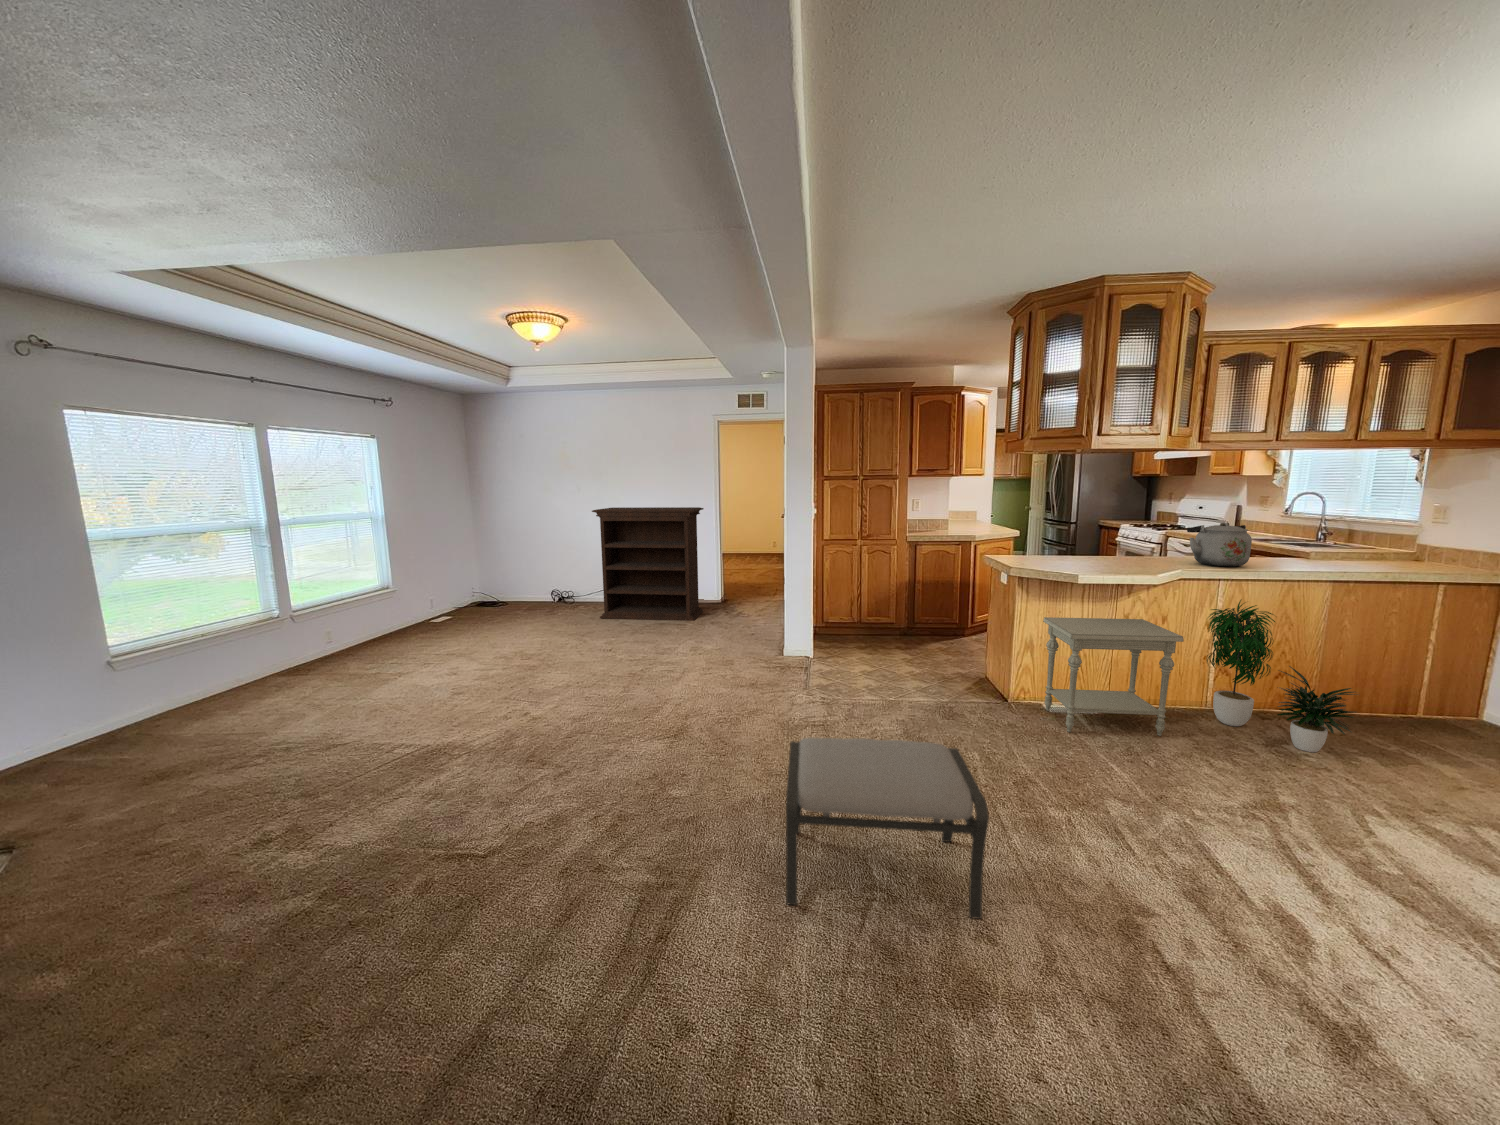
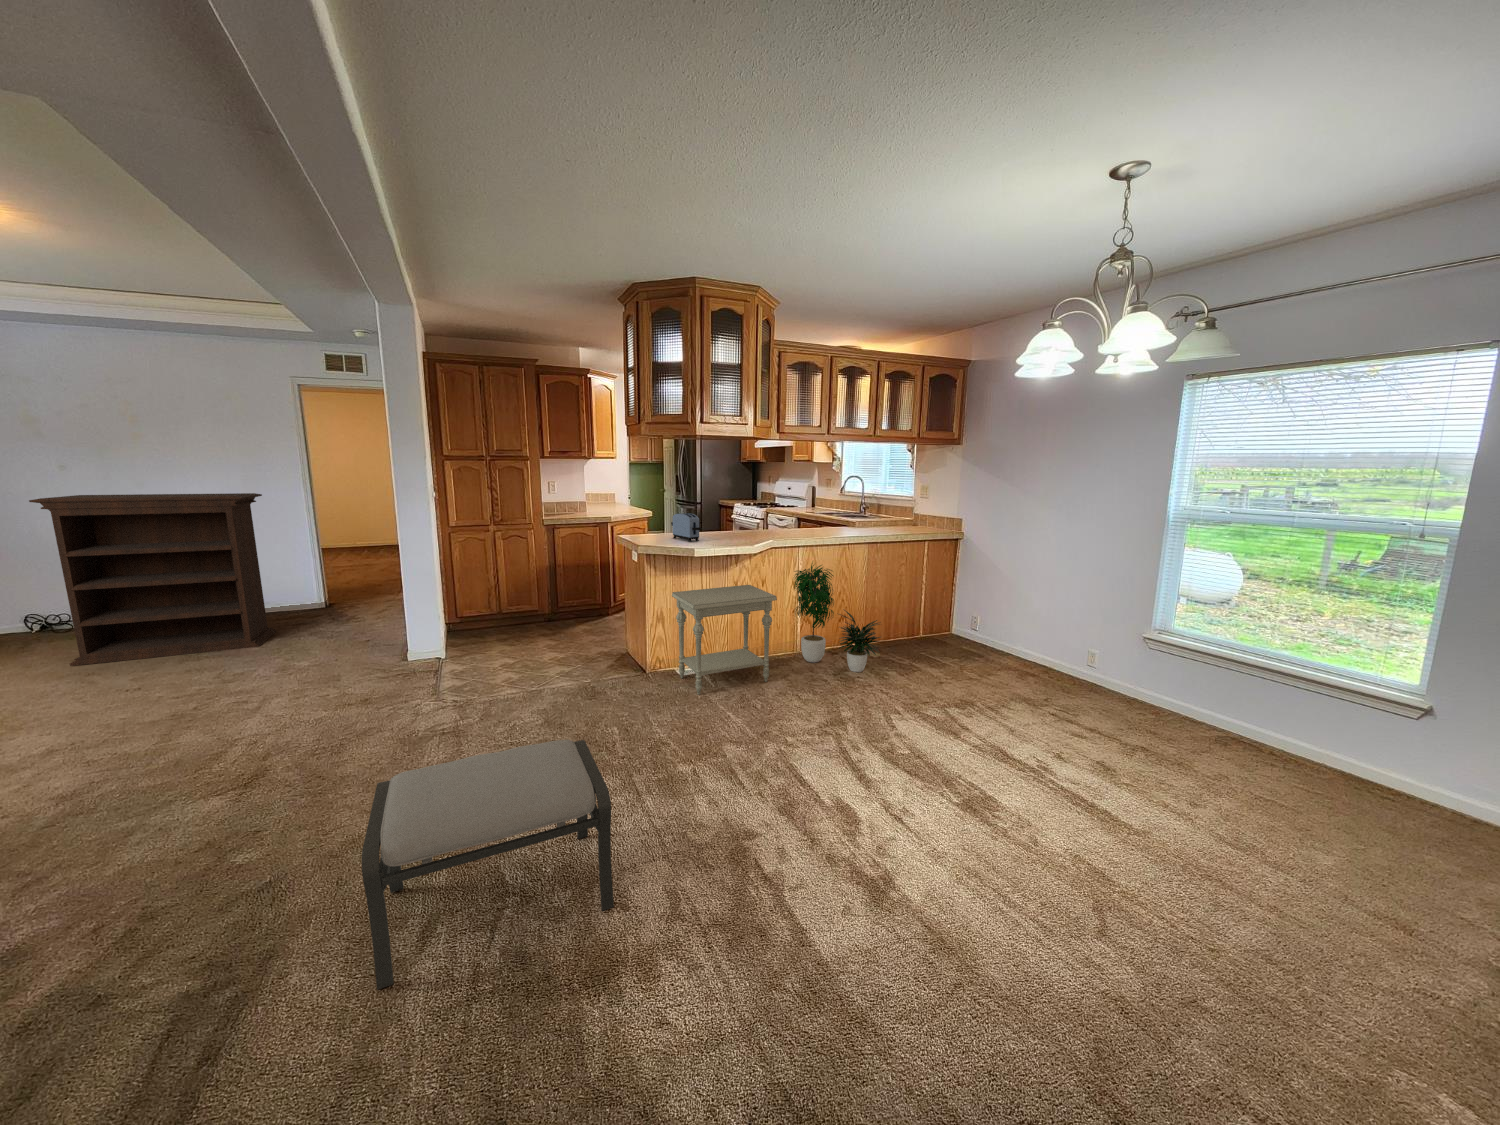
kettle: present [1187,522,1252,566] -> none [777,499,817,535]
toaster: none [1046,534,1083,565] -> present [671,513,700,542]

